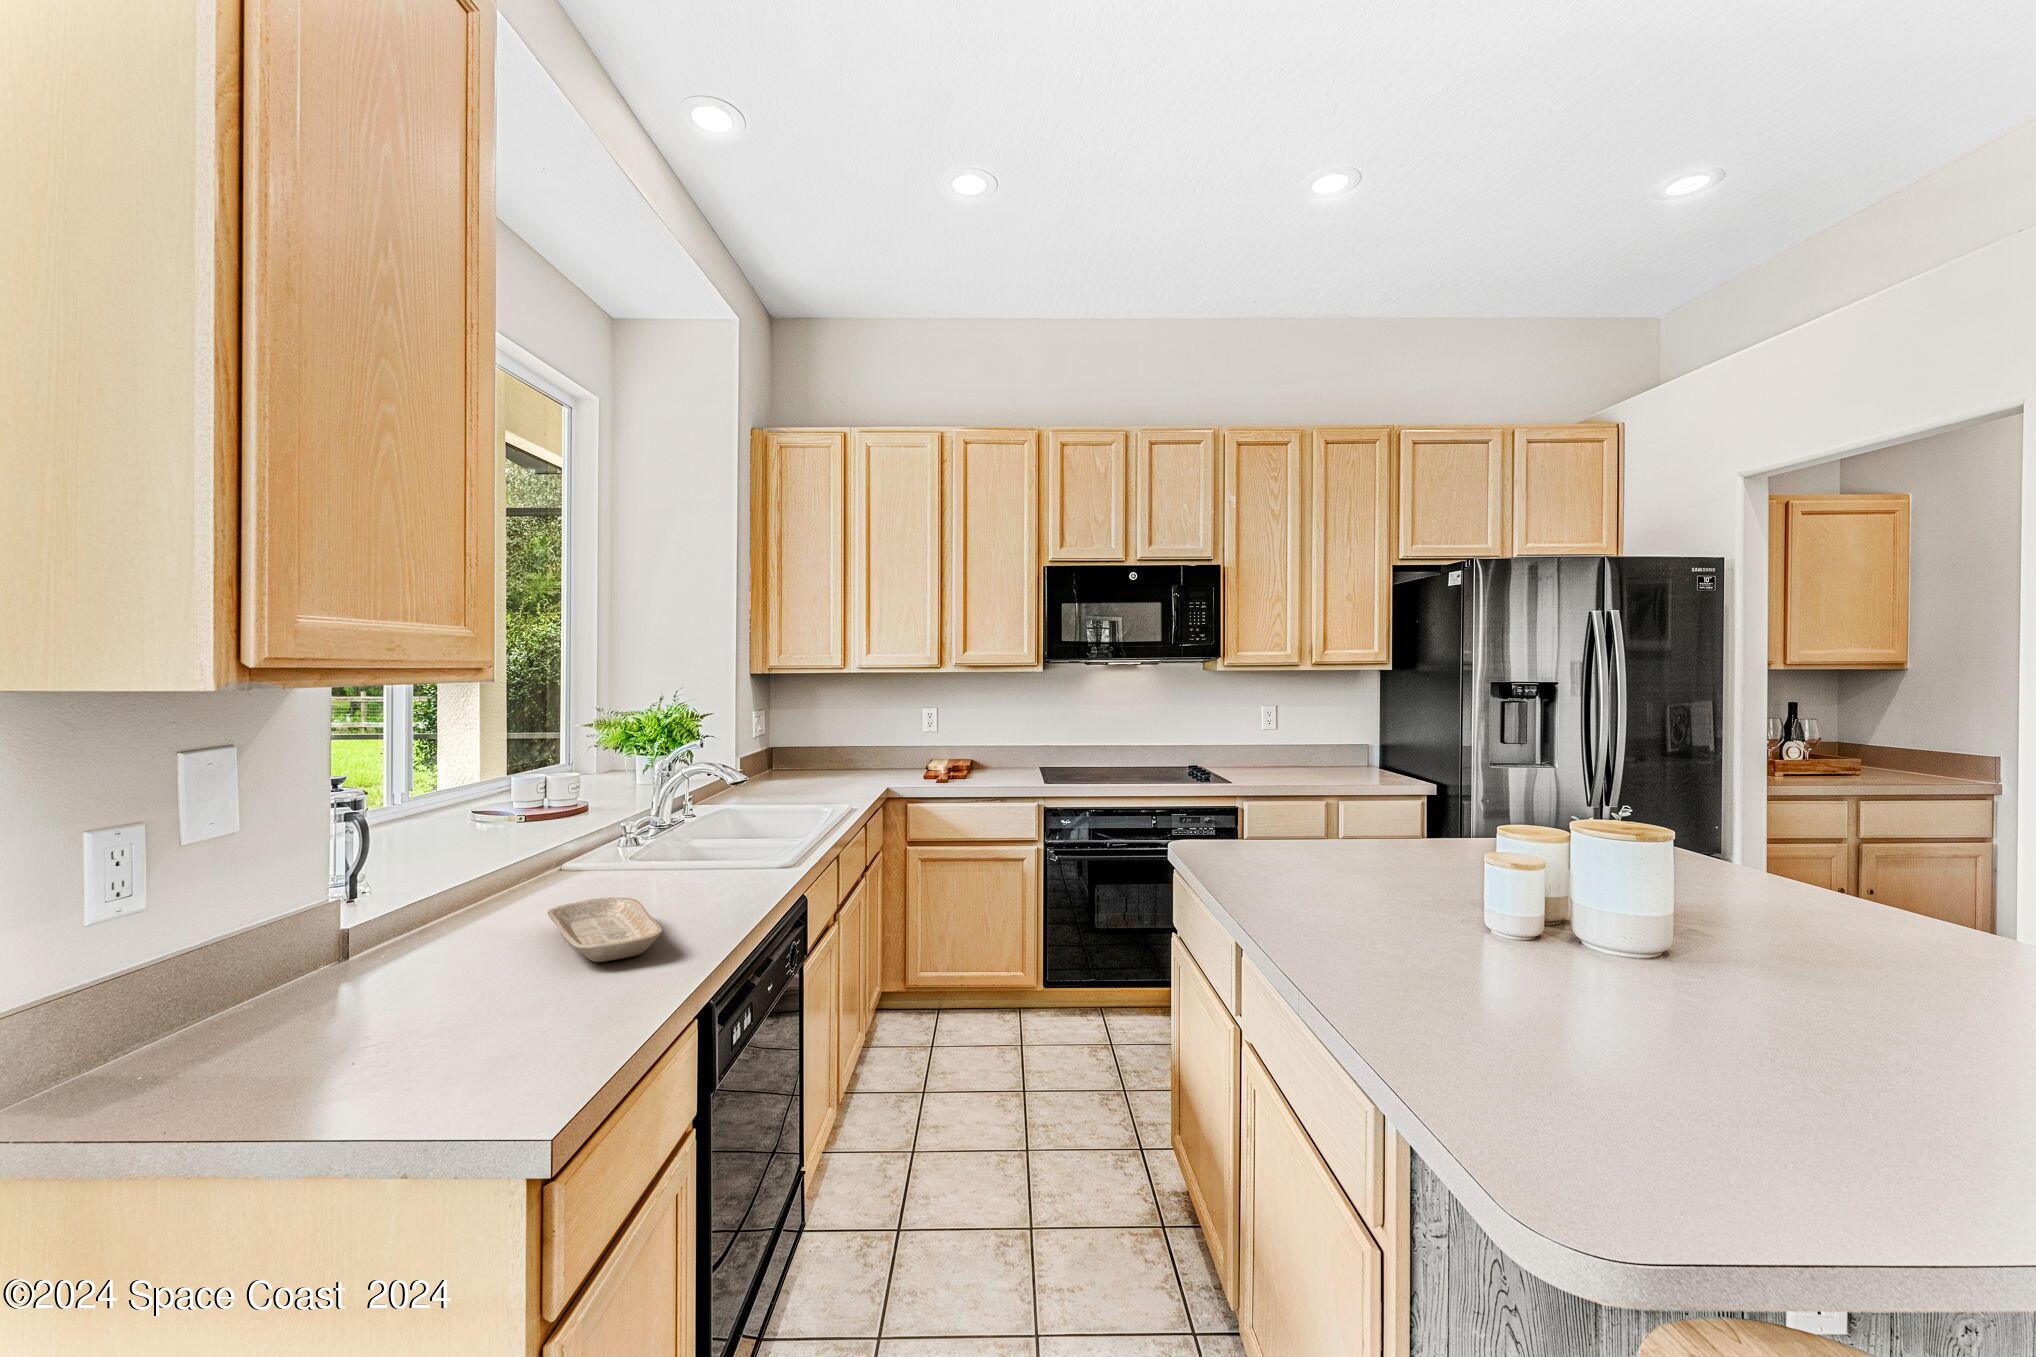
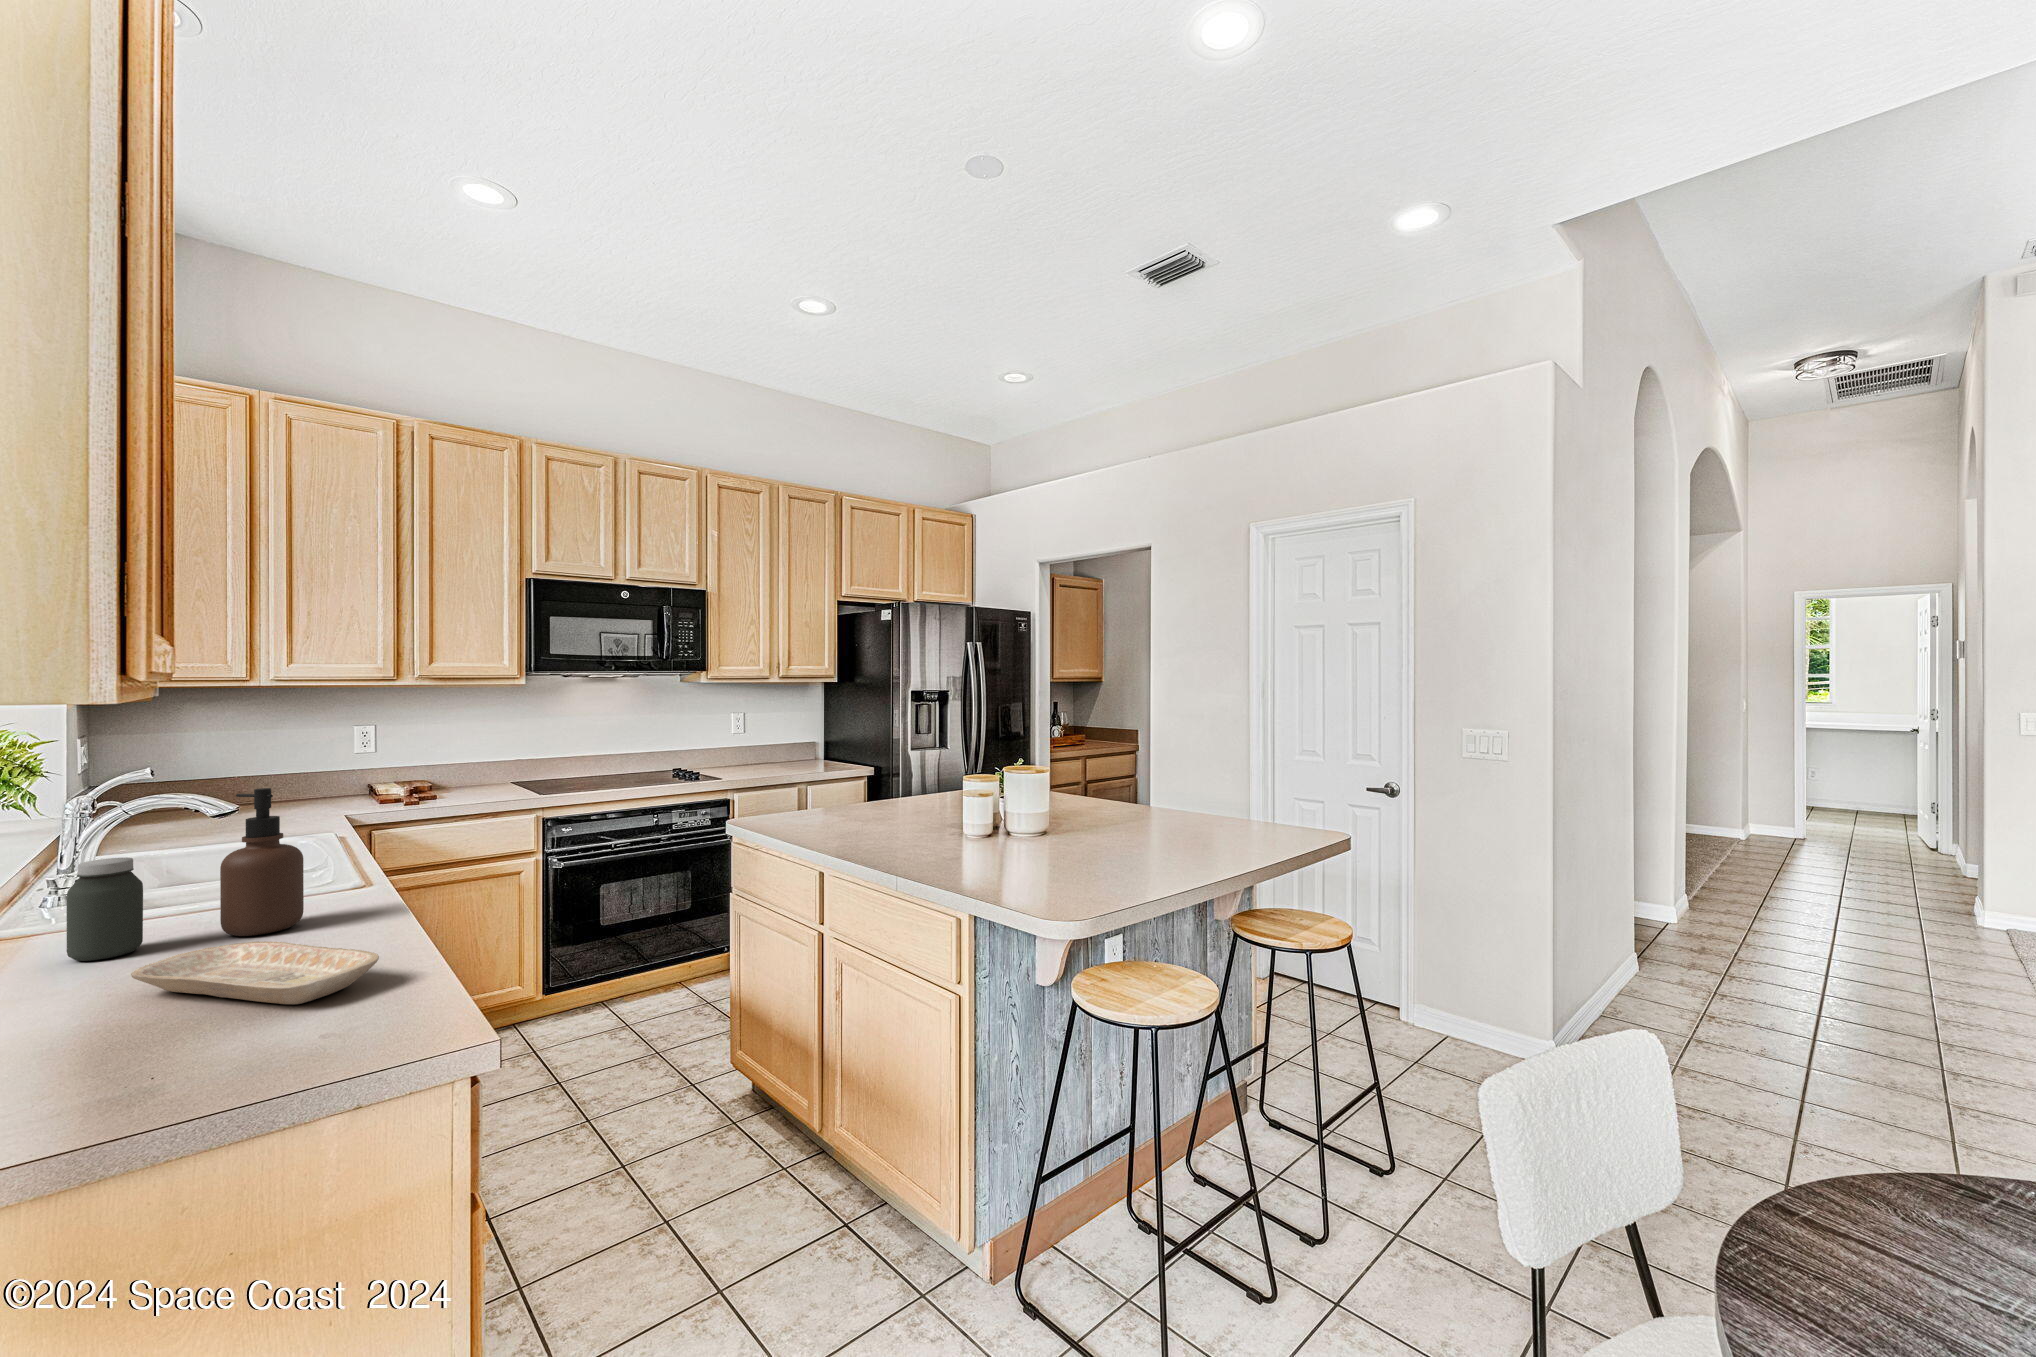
soap dispenser: none [661,769,716,891] -> present [220,788,304,936]
jar: none [577,815,620,891] -> present [67,857,143,961]

